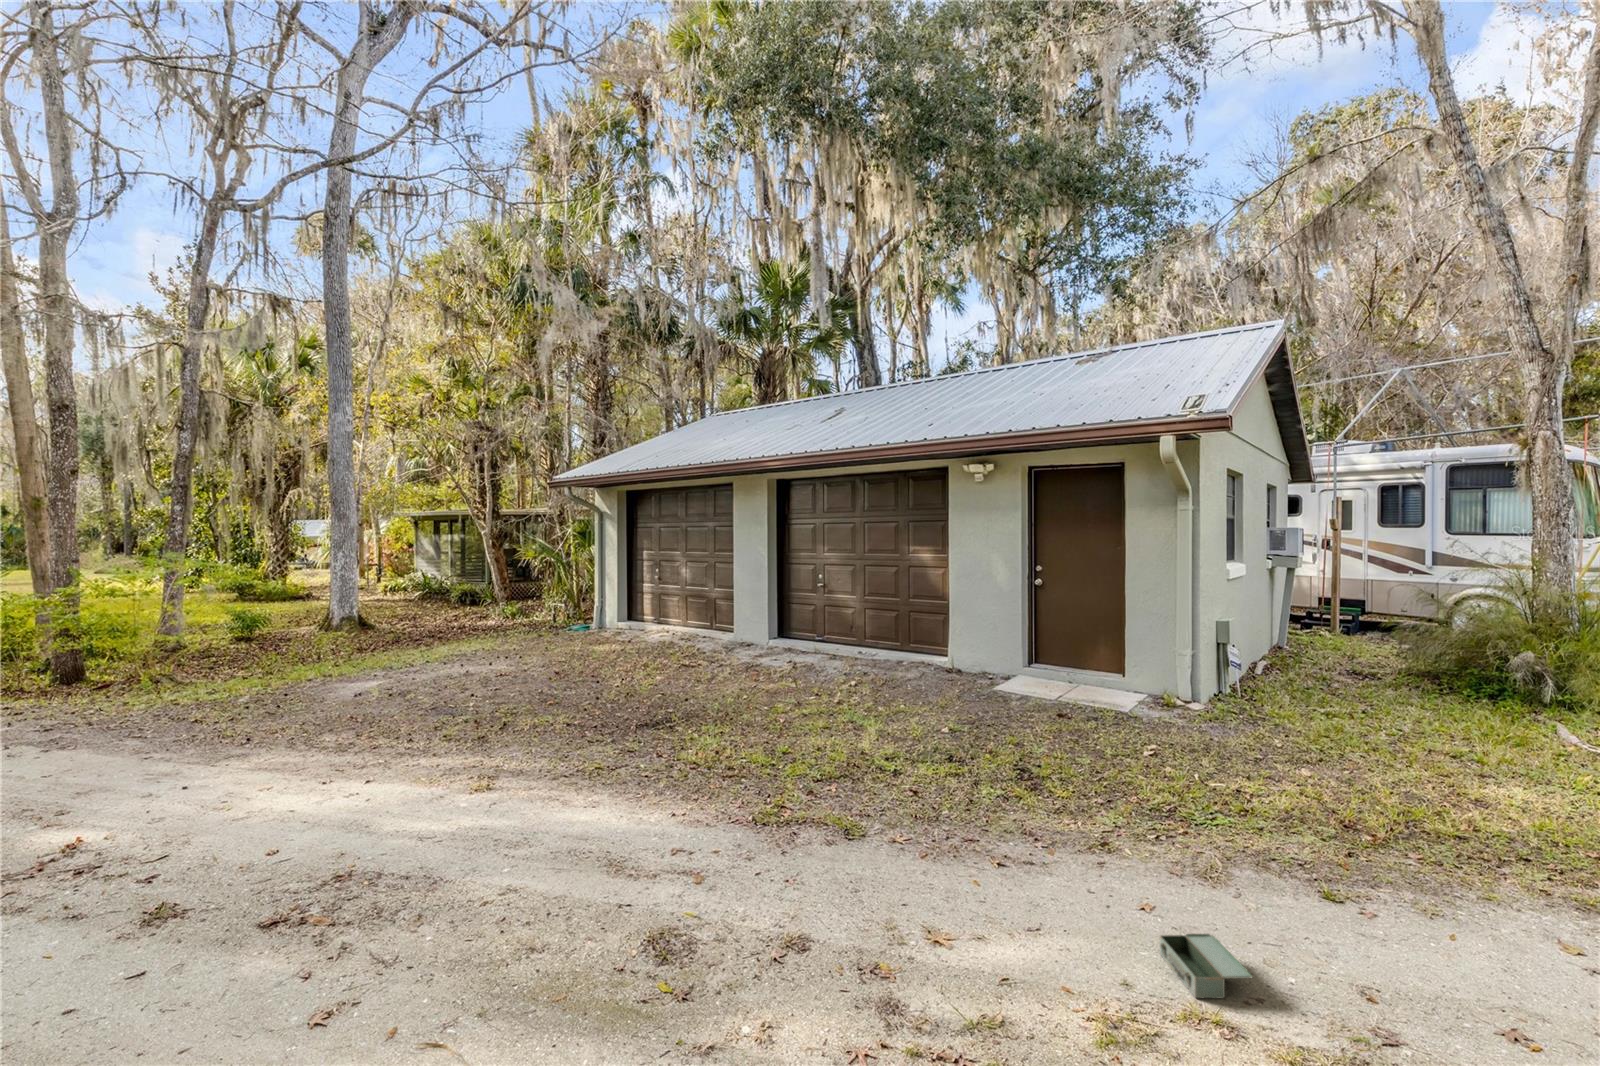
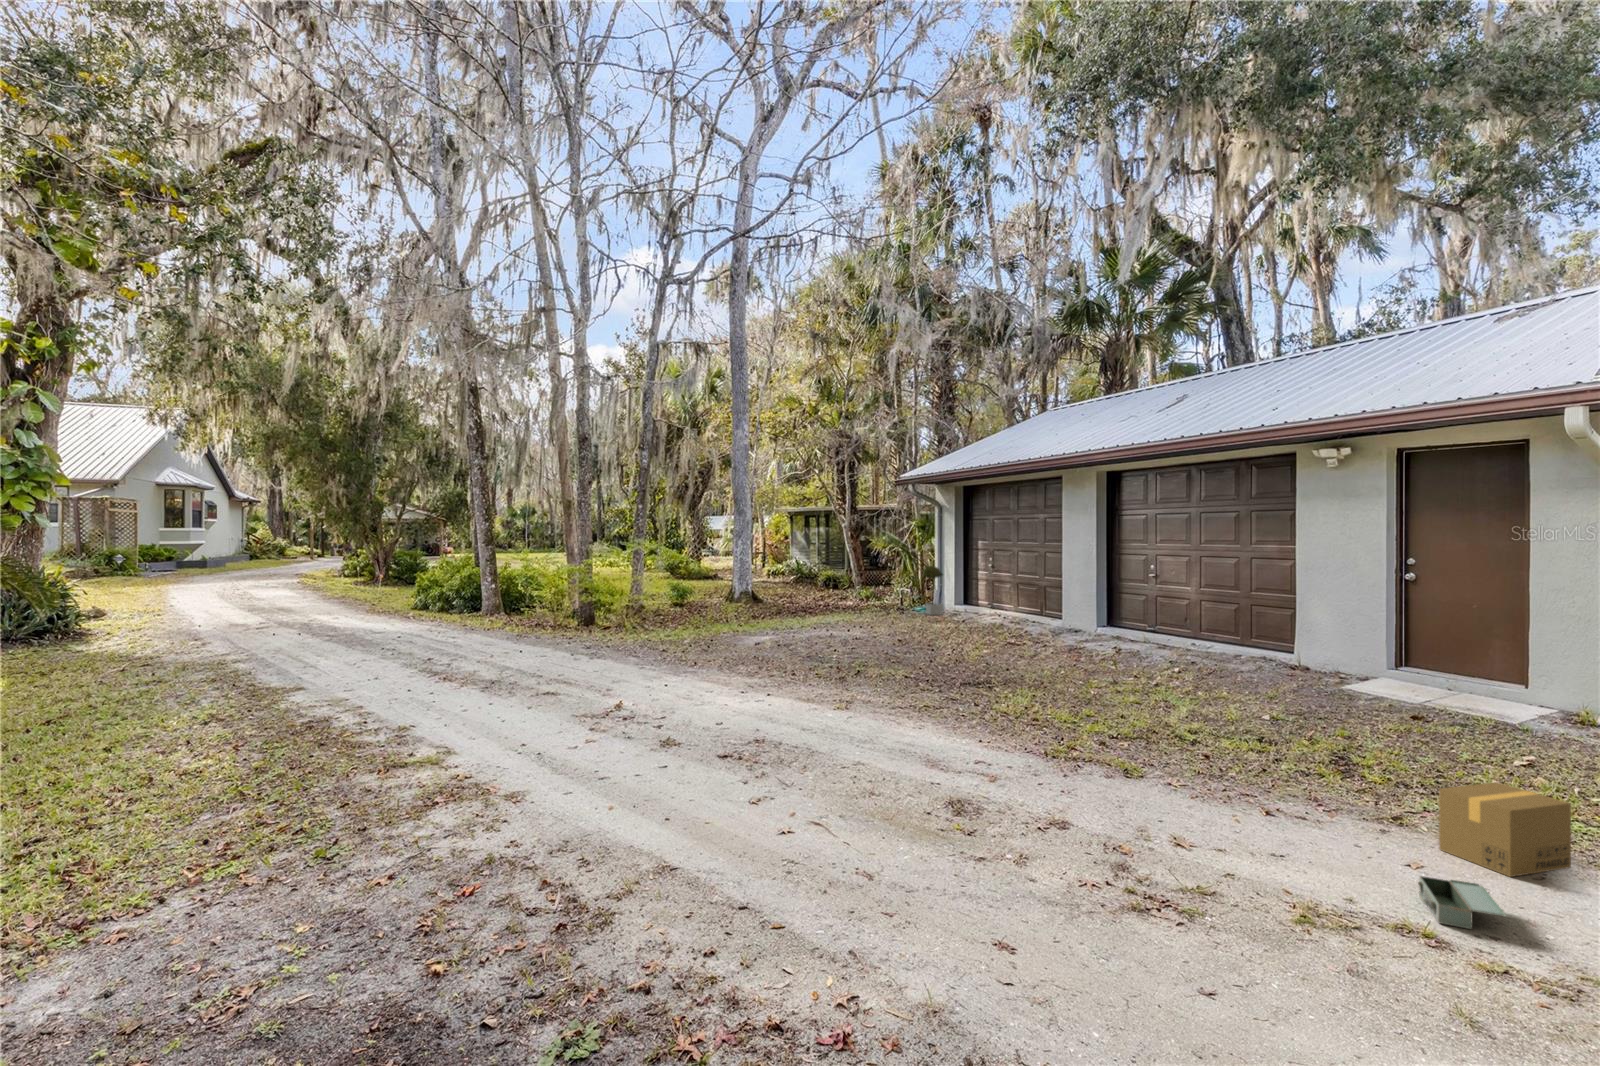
potted tree: none [580,578,604,635] -> present [923,565,943,615]
cardboard box: none [1146,801,1246,907] -> present [1439,782,1571,877]

